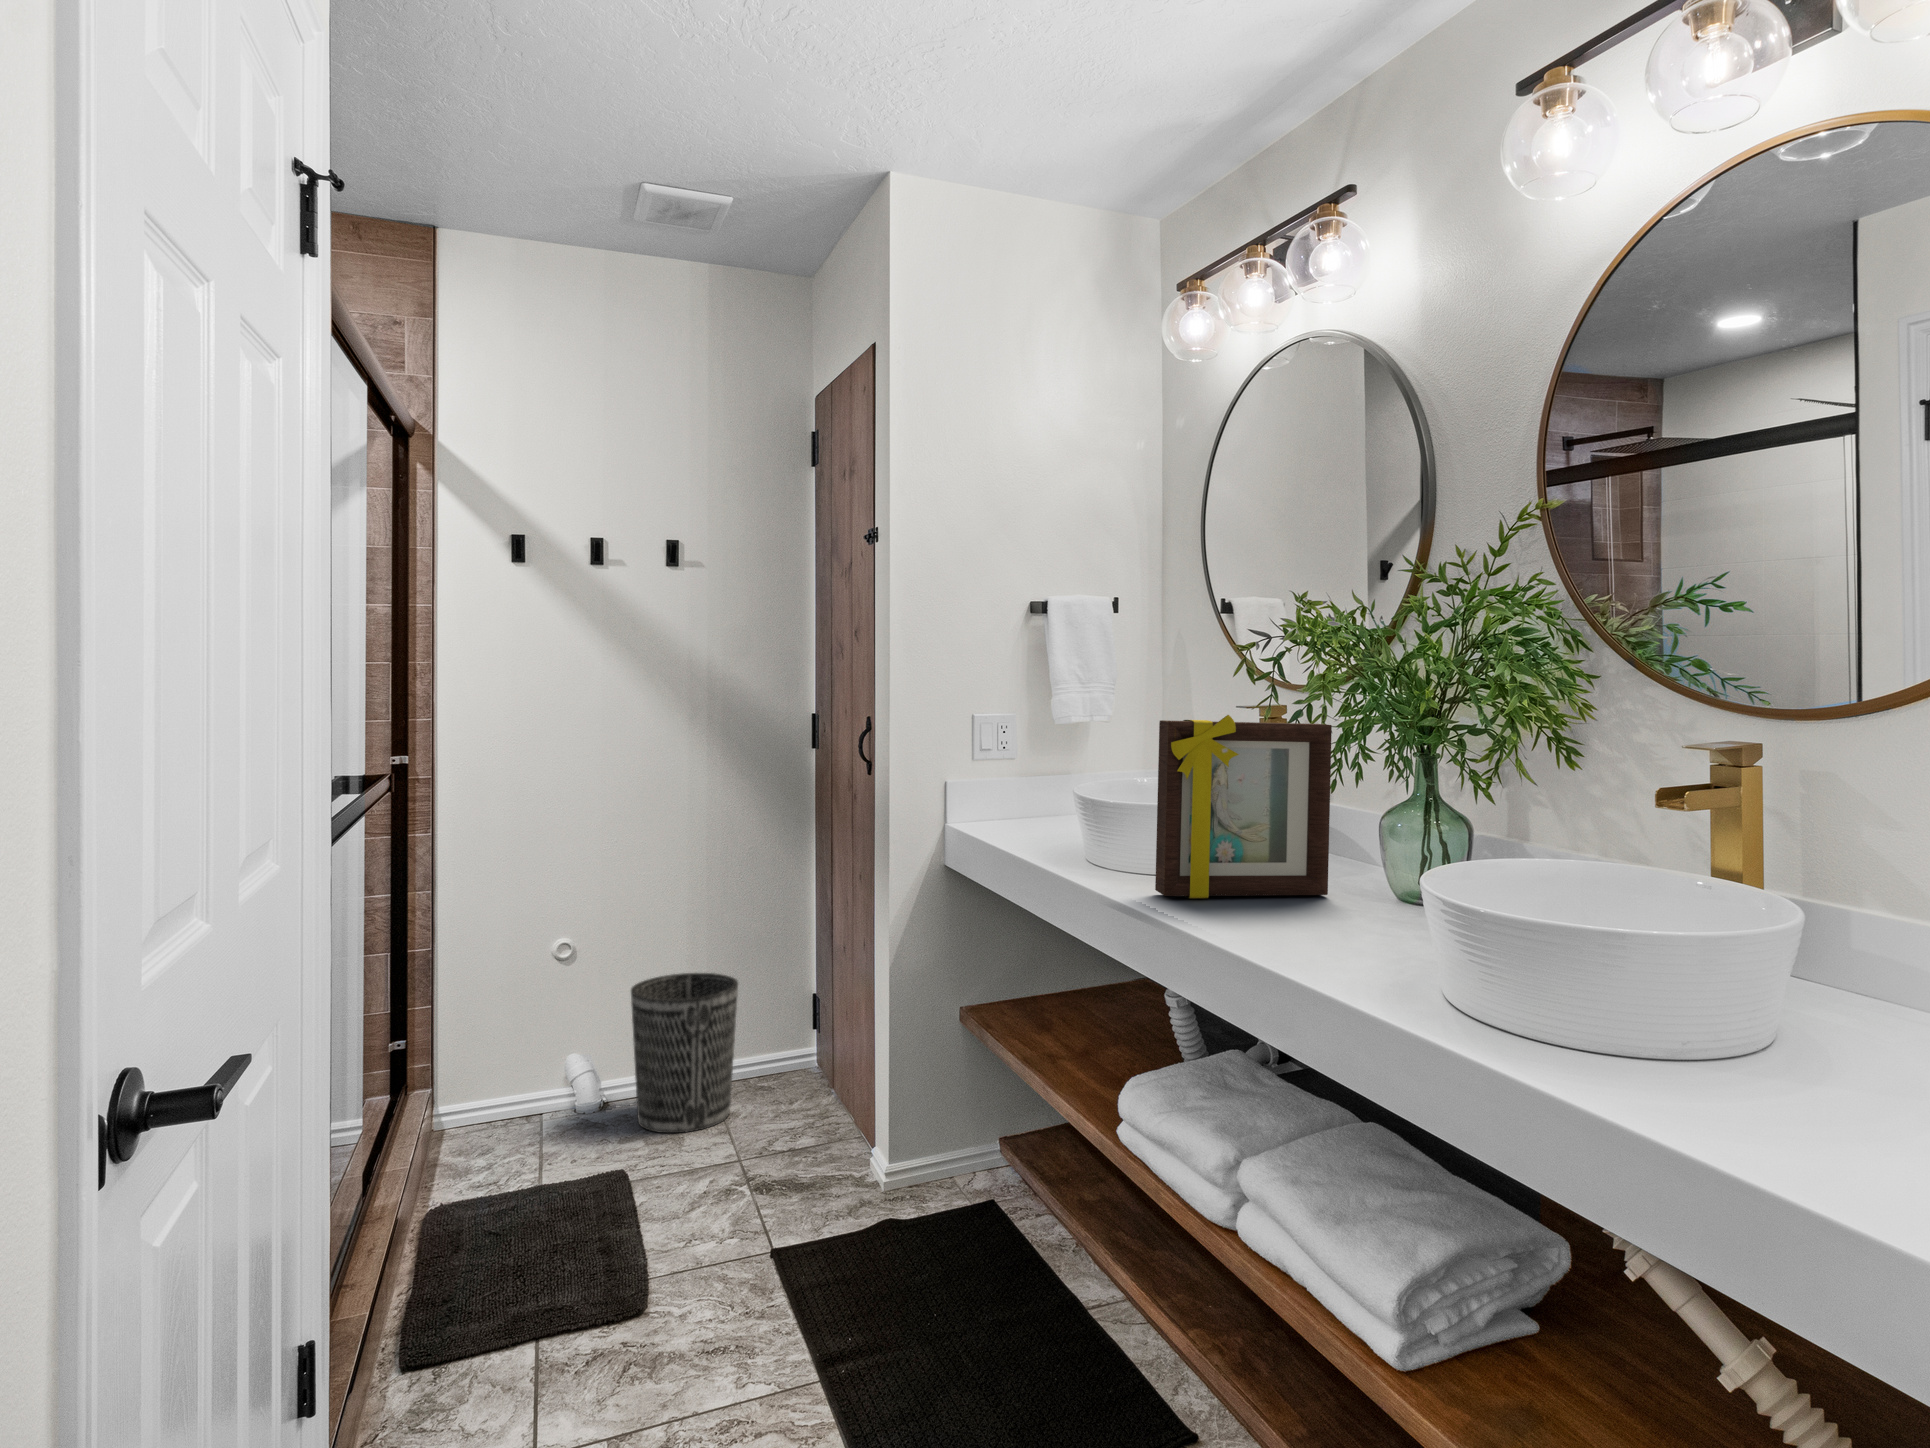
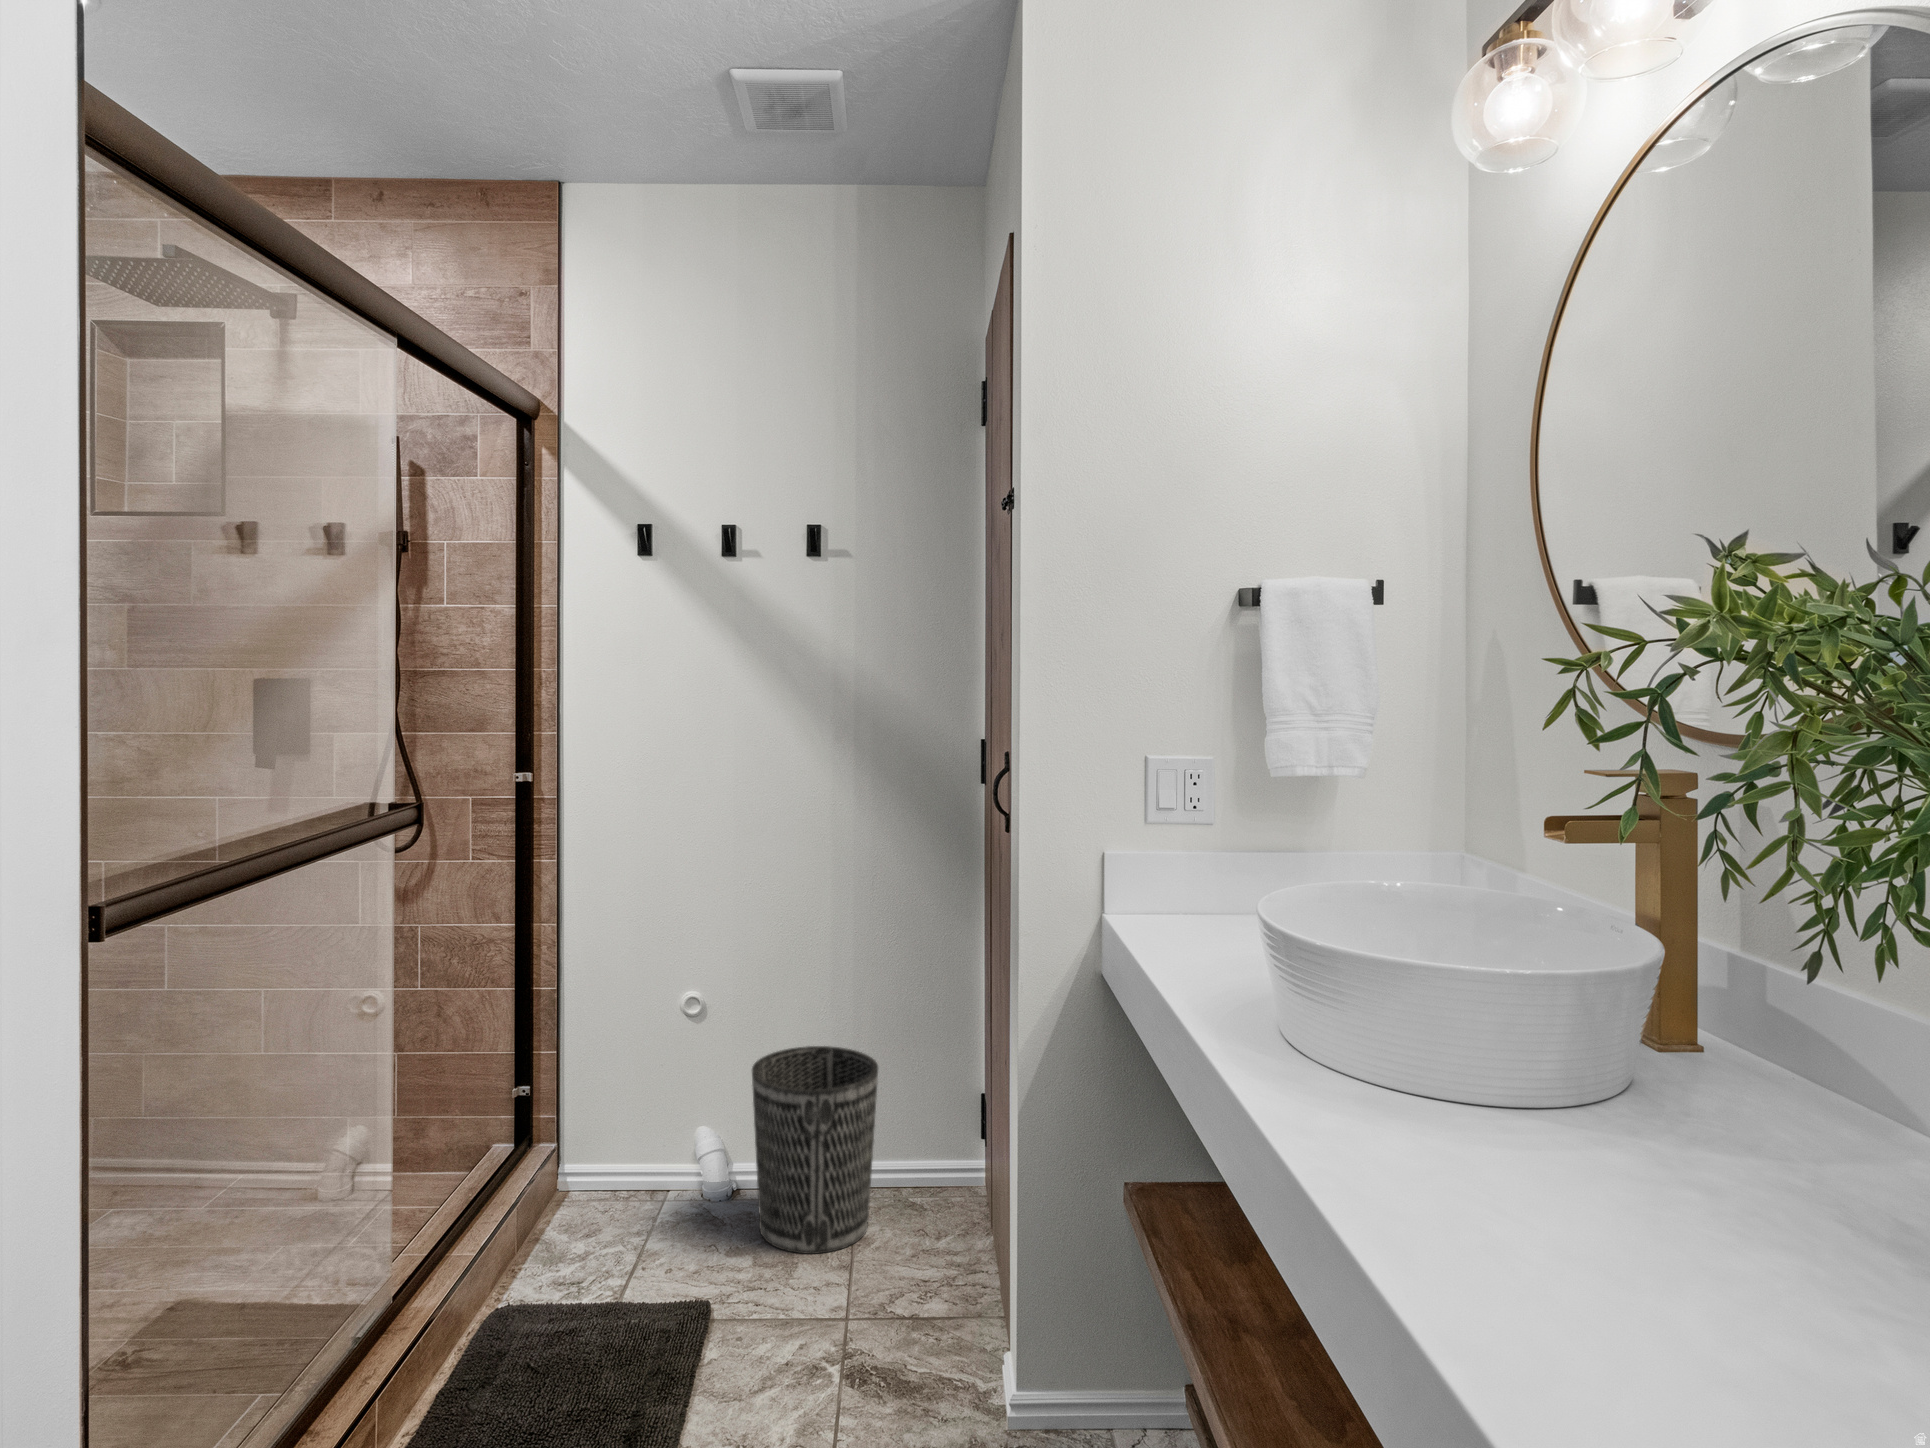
picture frame: present [1155,715,1332,898] -> none [1365,820,1812,1245]

